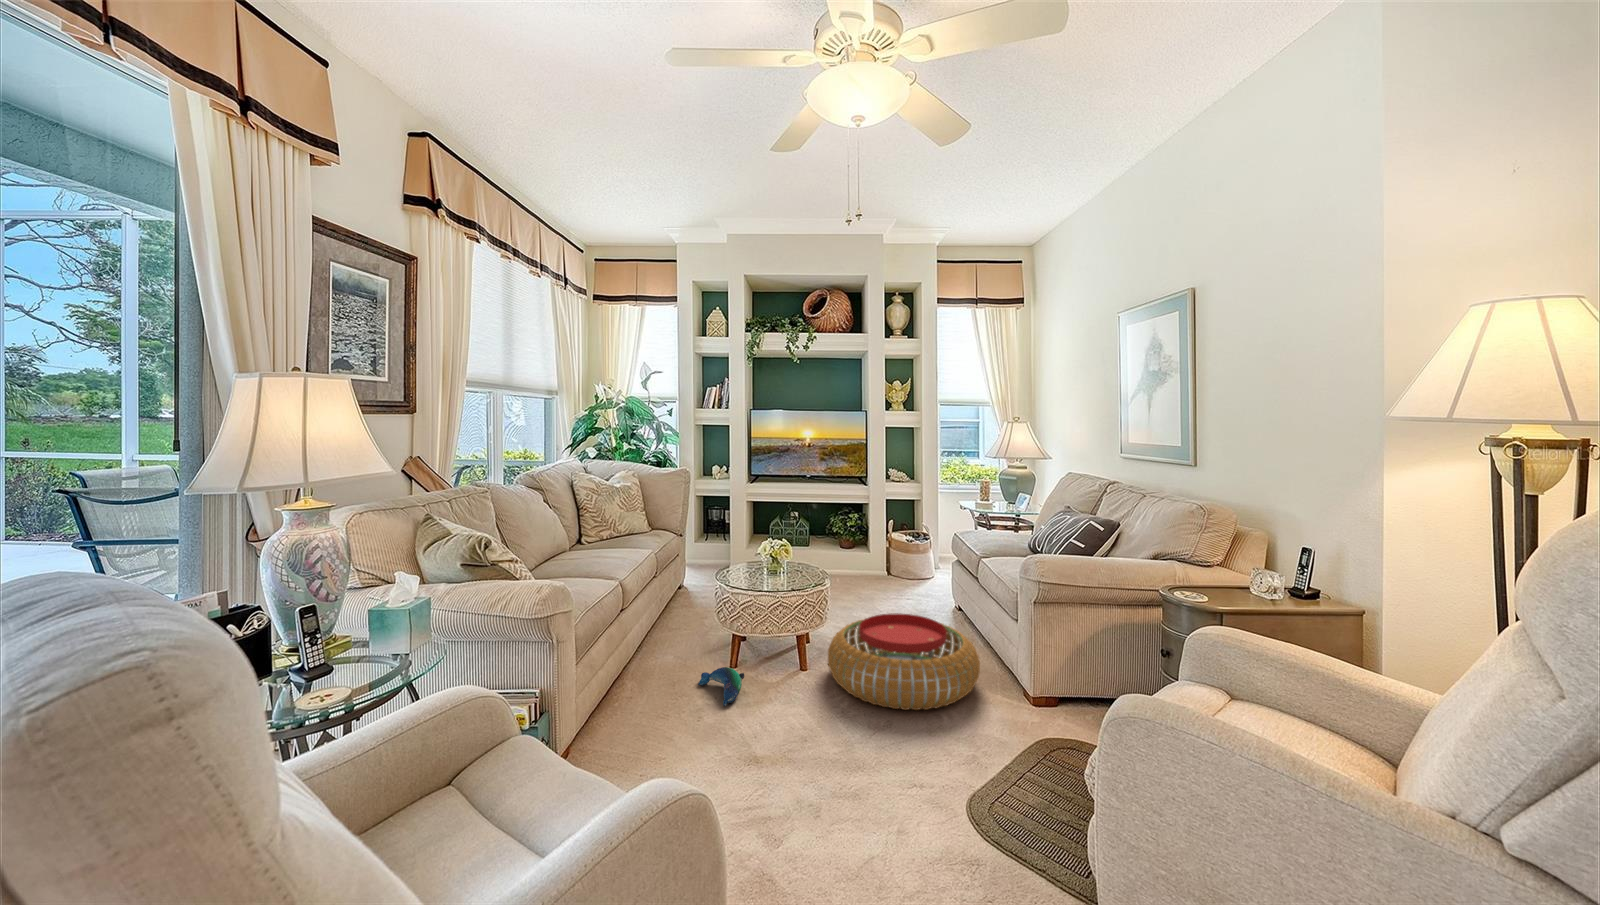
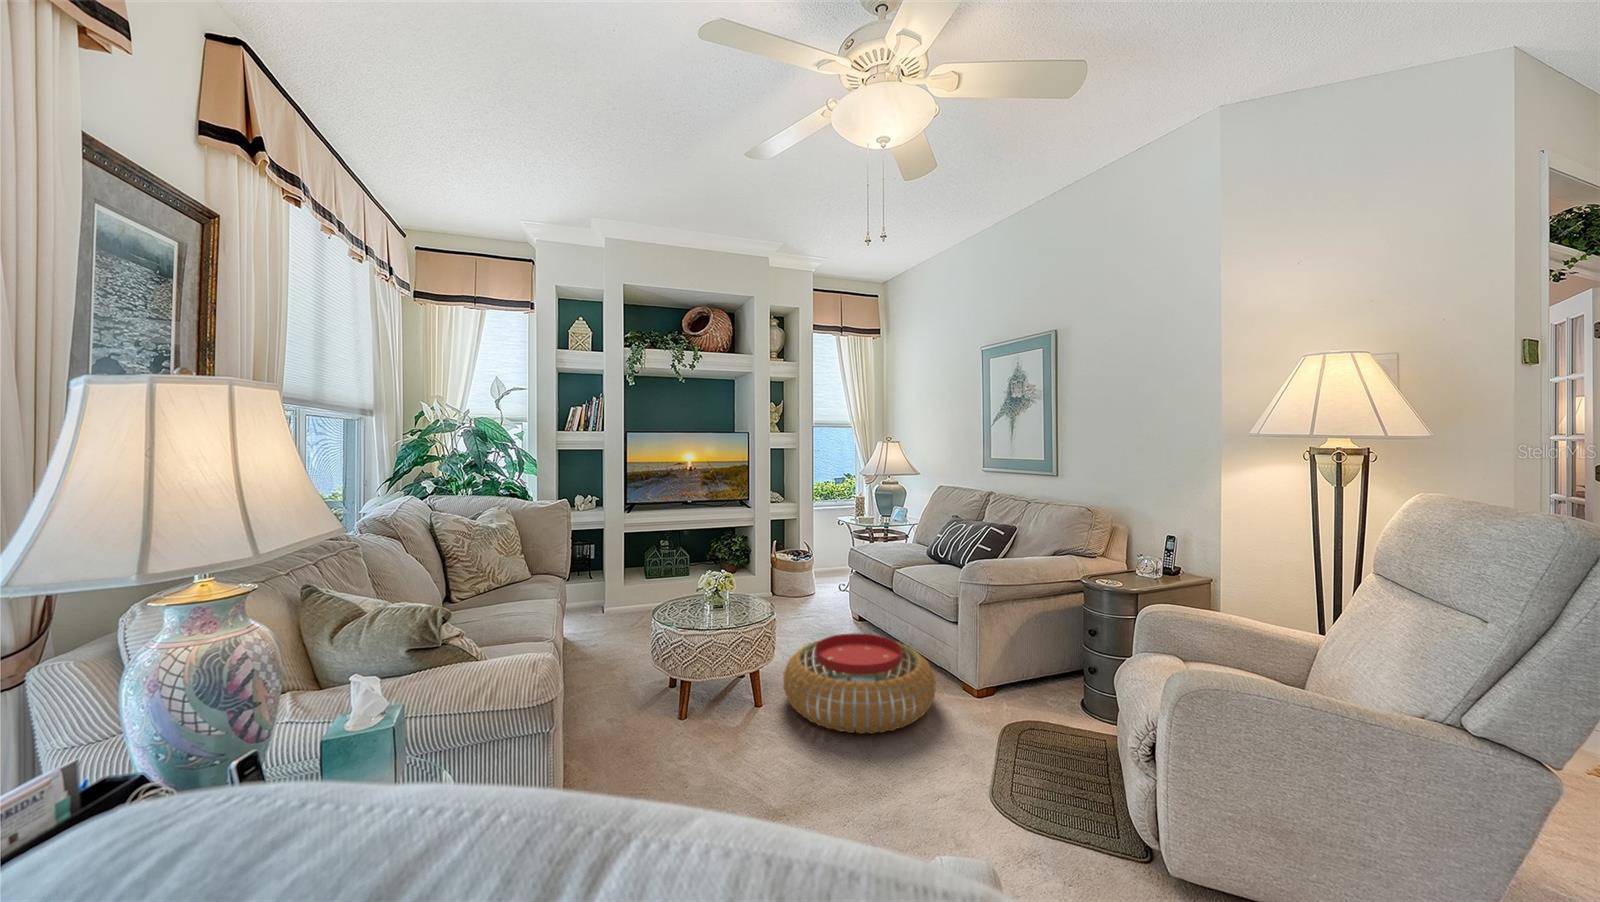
plush toy: present [698,667,744,706] -> none [652,722,709,768]

